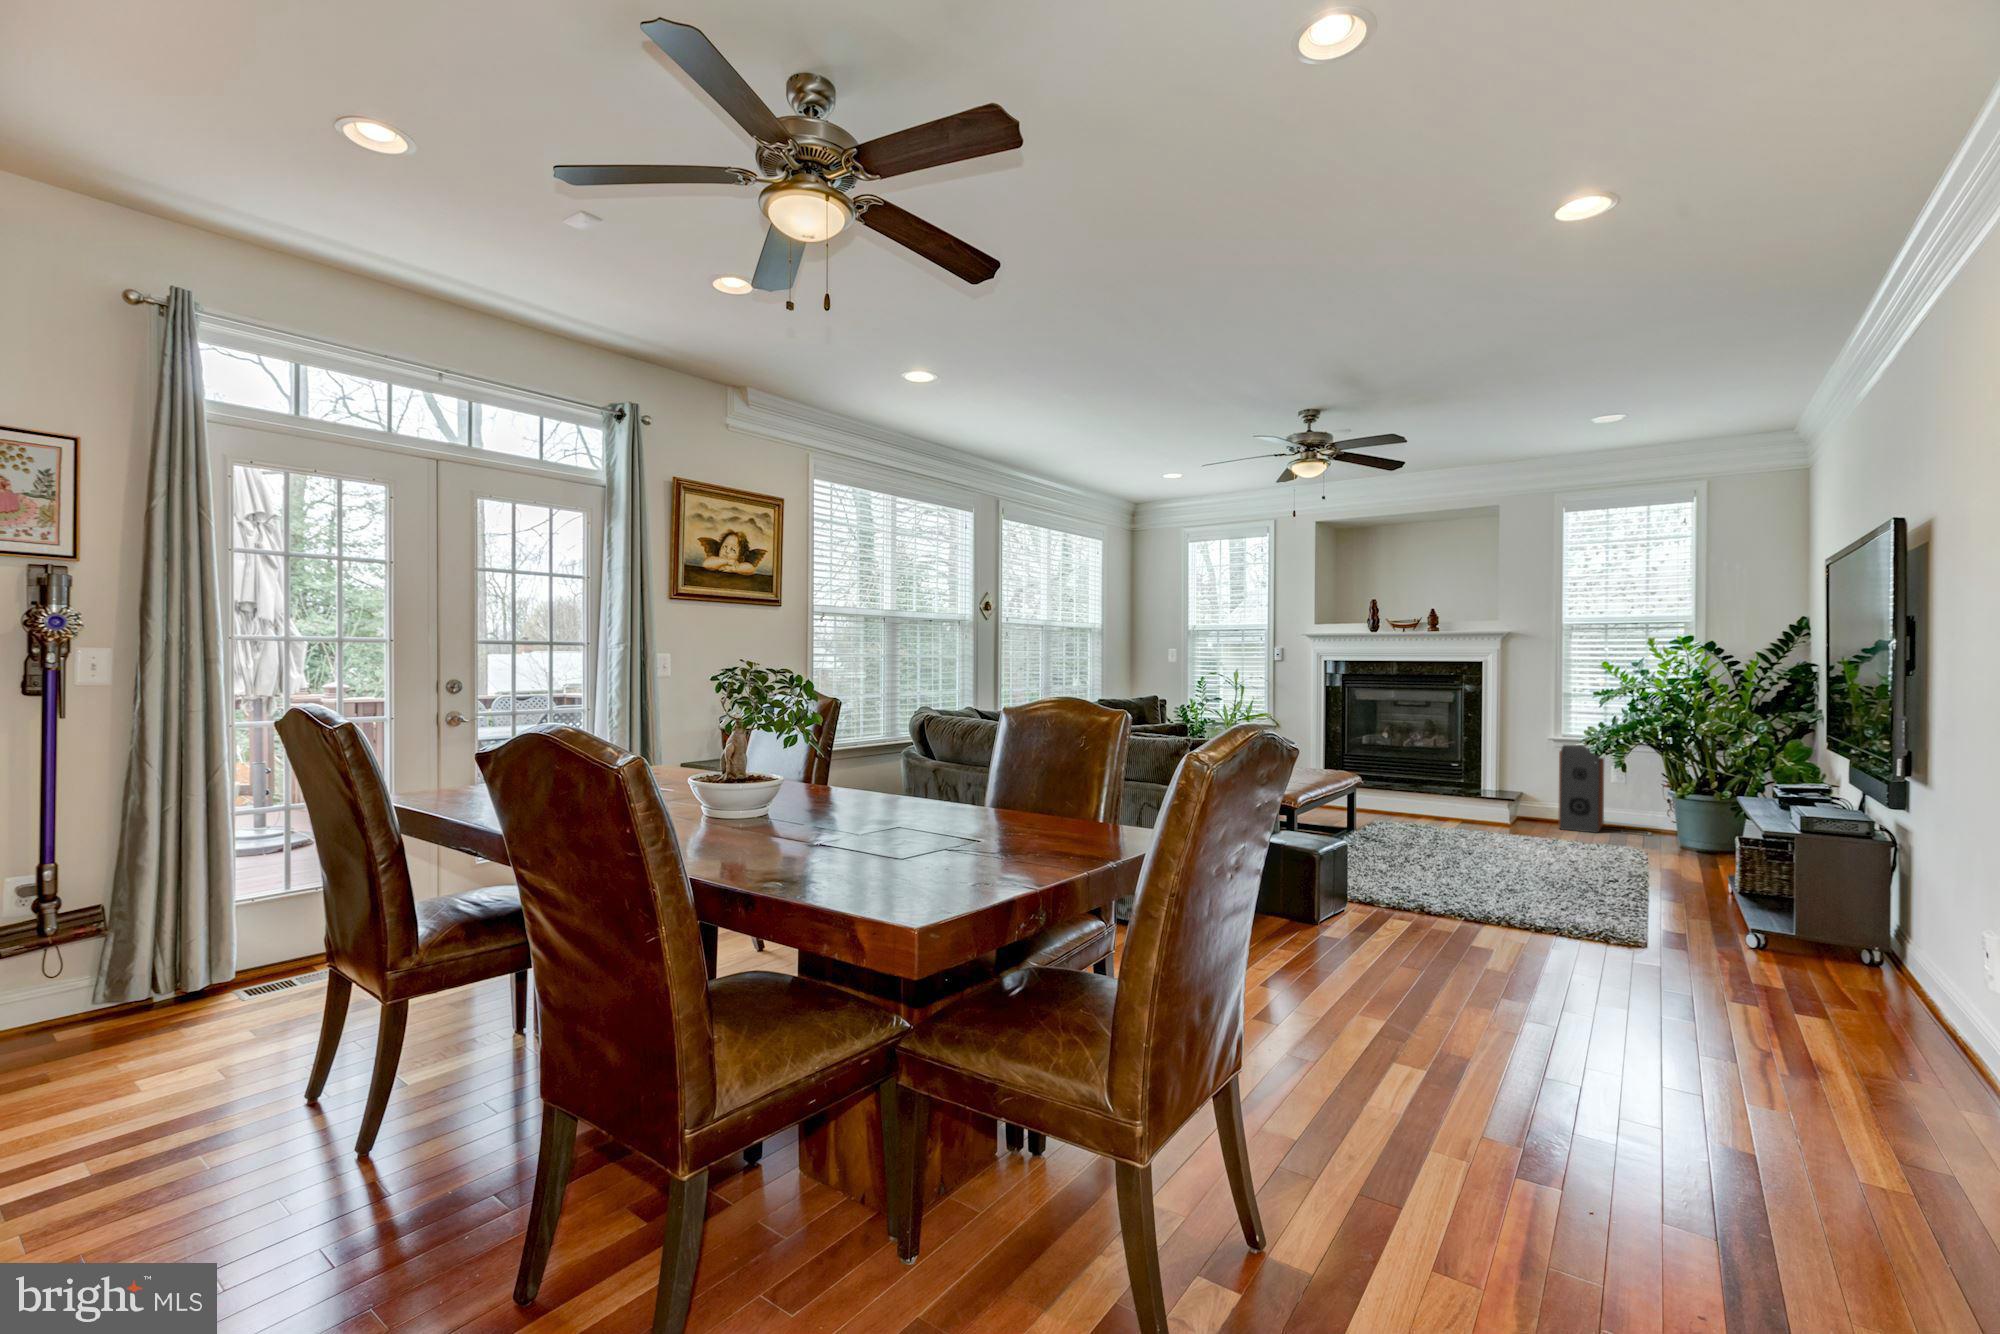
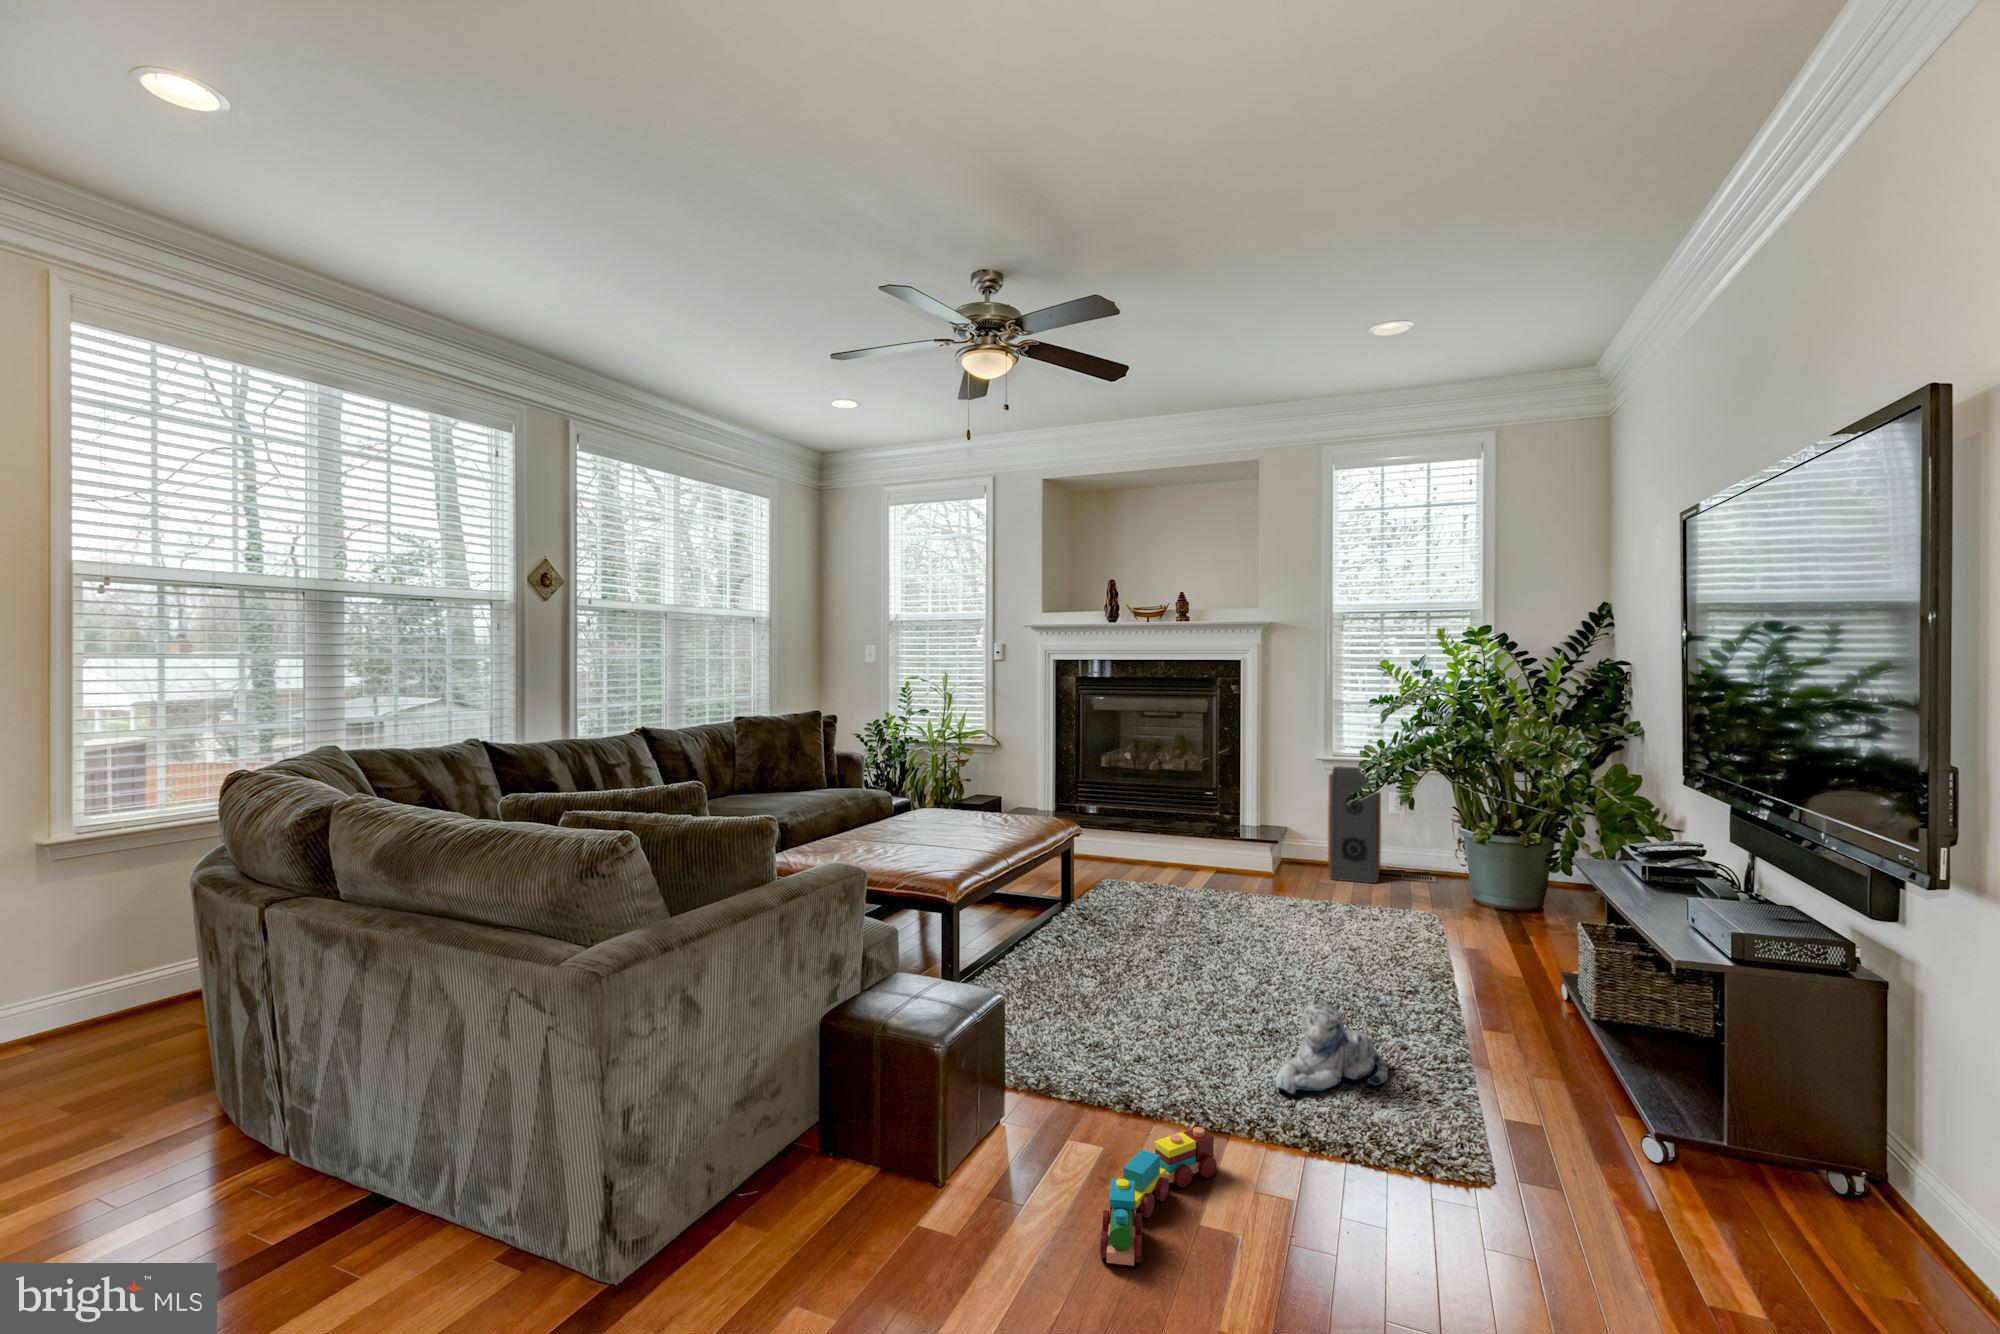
plush toy: none [1513,863,1589,915] -> present [1275,1000,1388,1094]
toy train: none [1418,911,1479,954] -> present [1100,1127,1217,1266]

